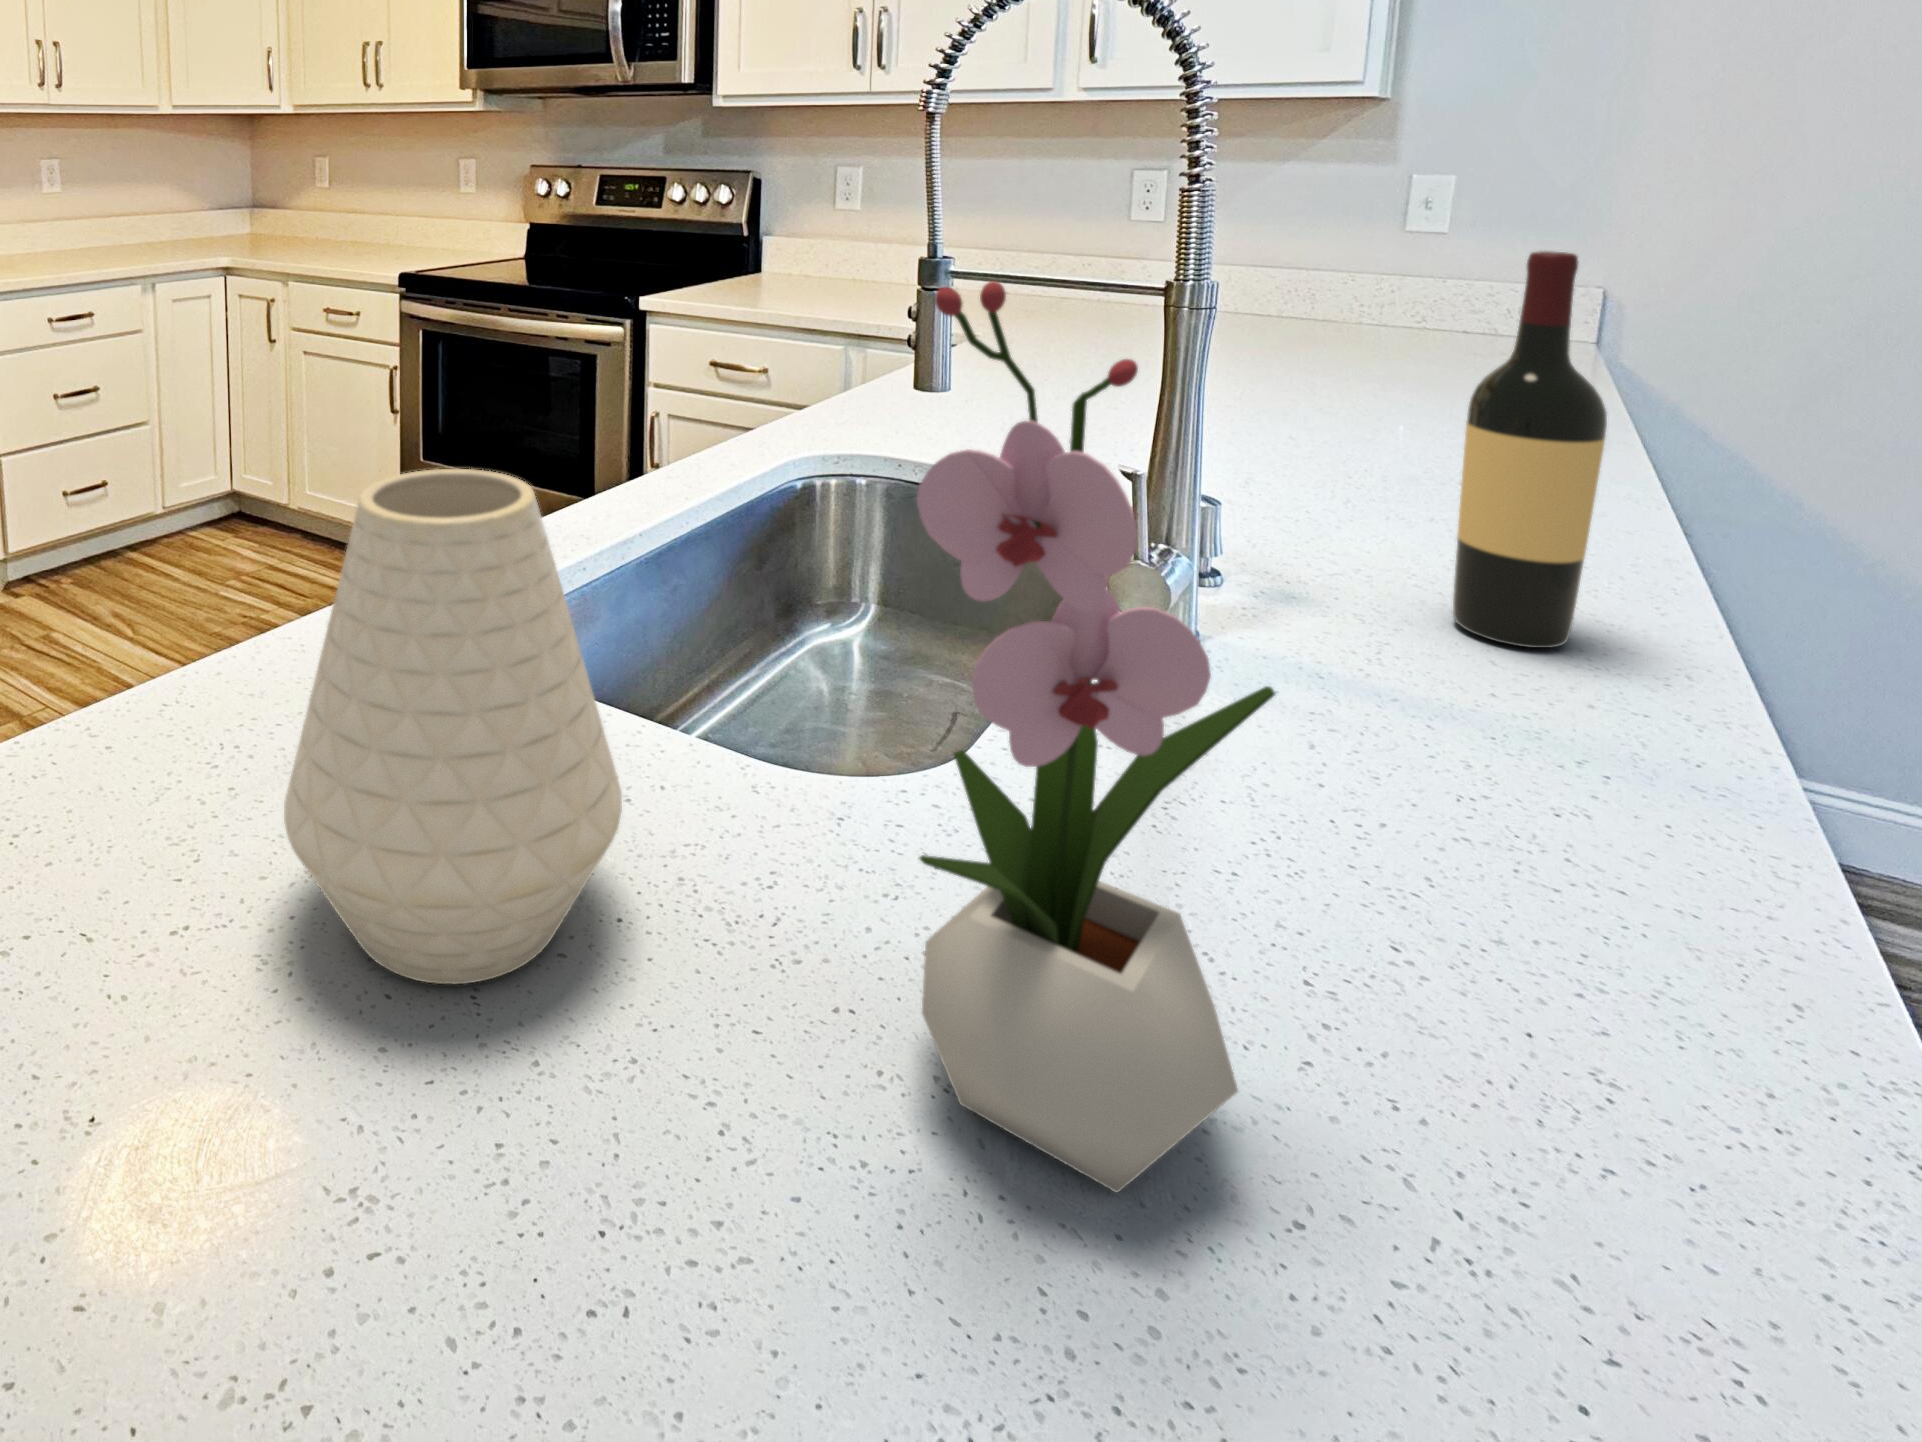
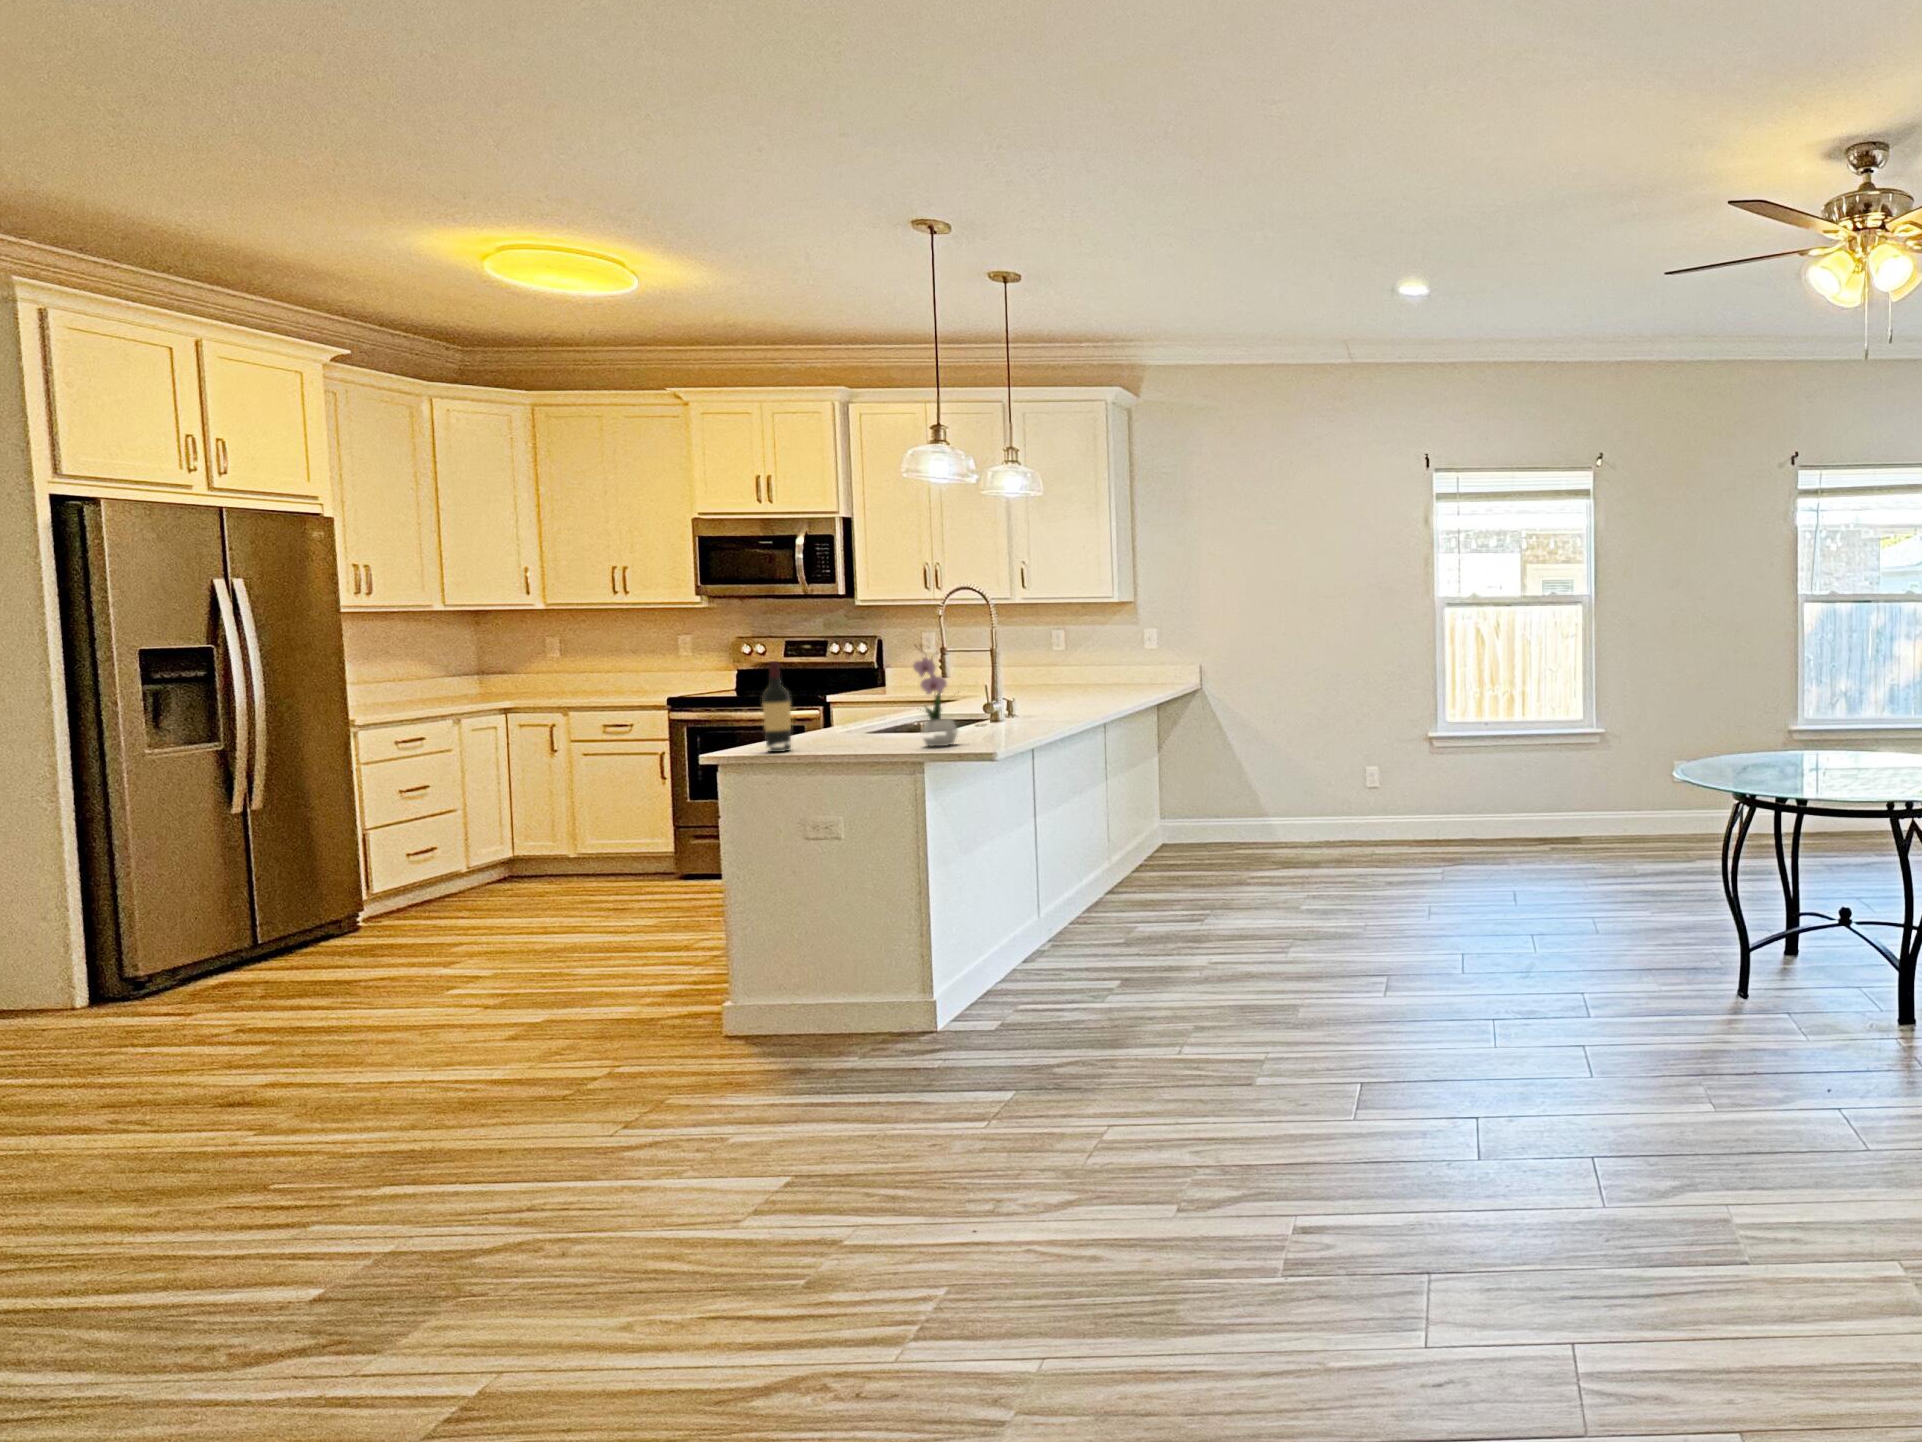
wine bottle: present [1453,251,1607,648] -> present [762,661,791,752]
vase: present [284,469,622,984] -> none [816,680,875,752]

